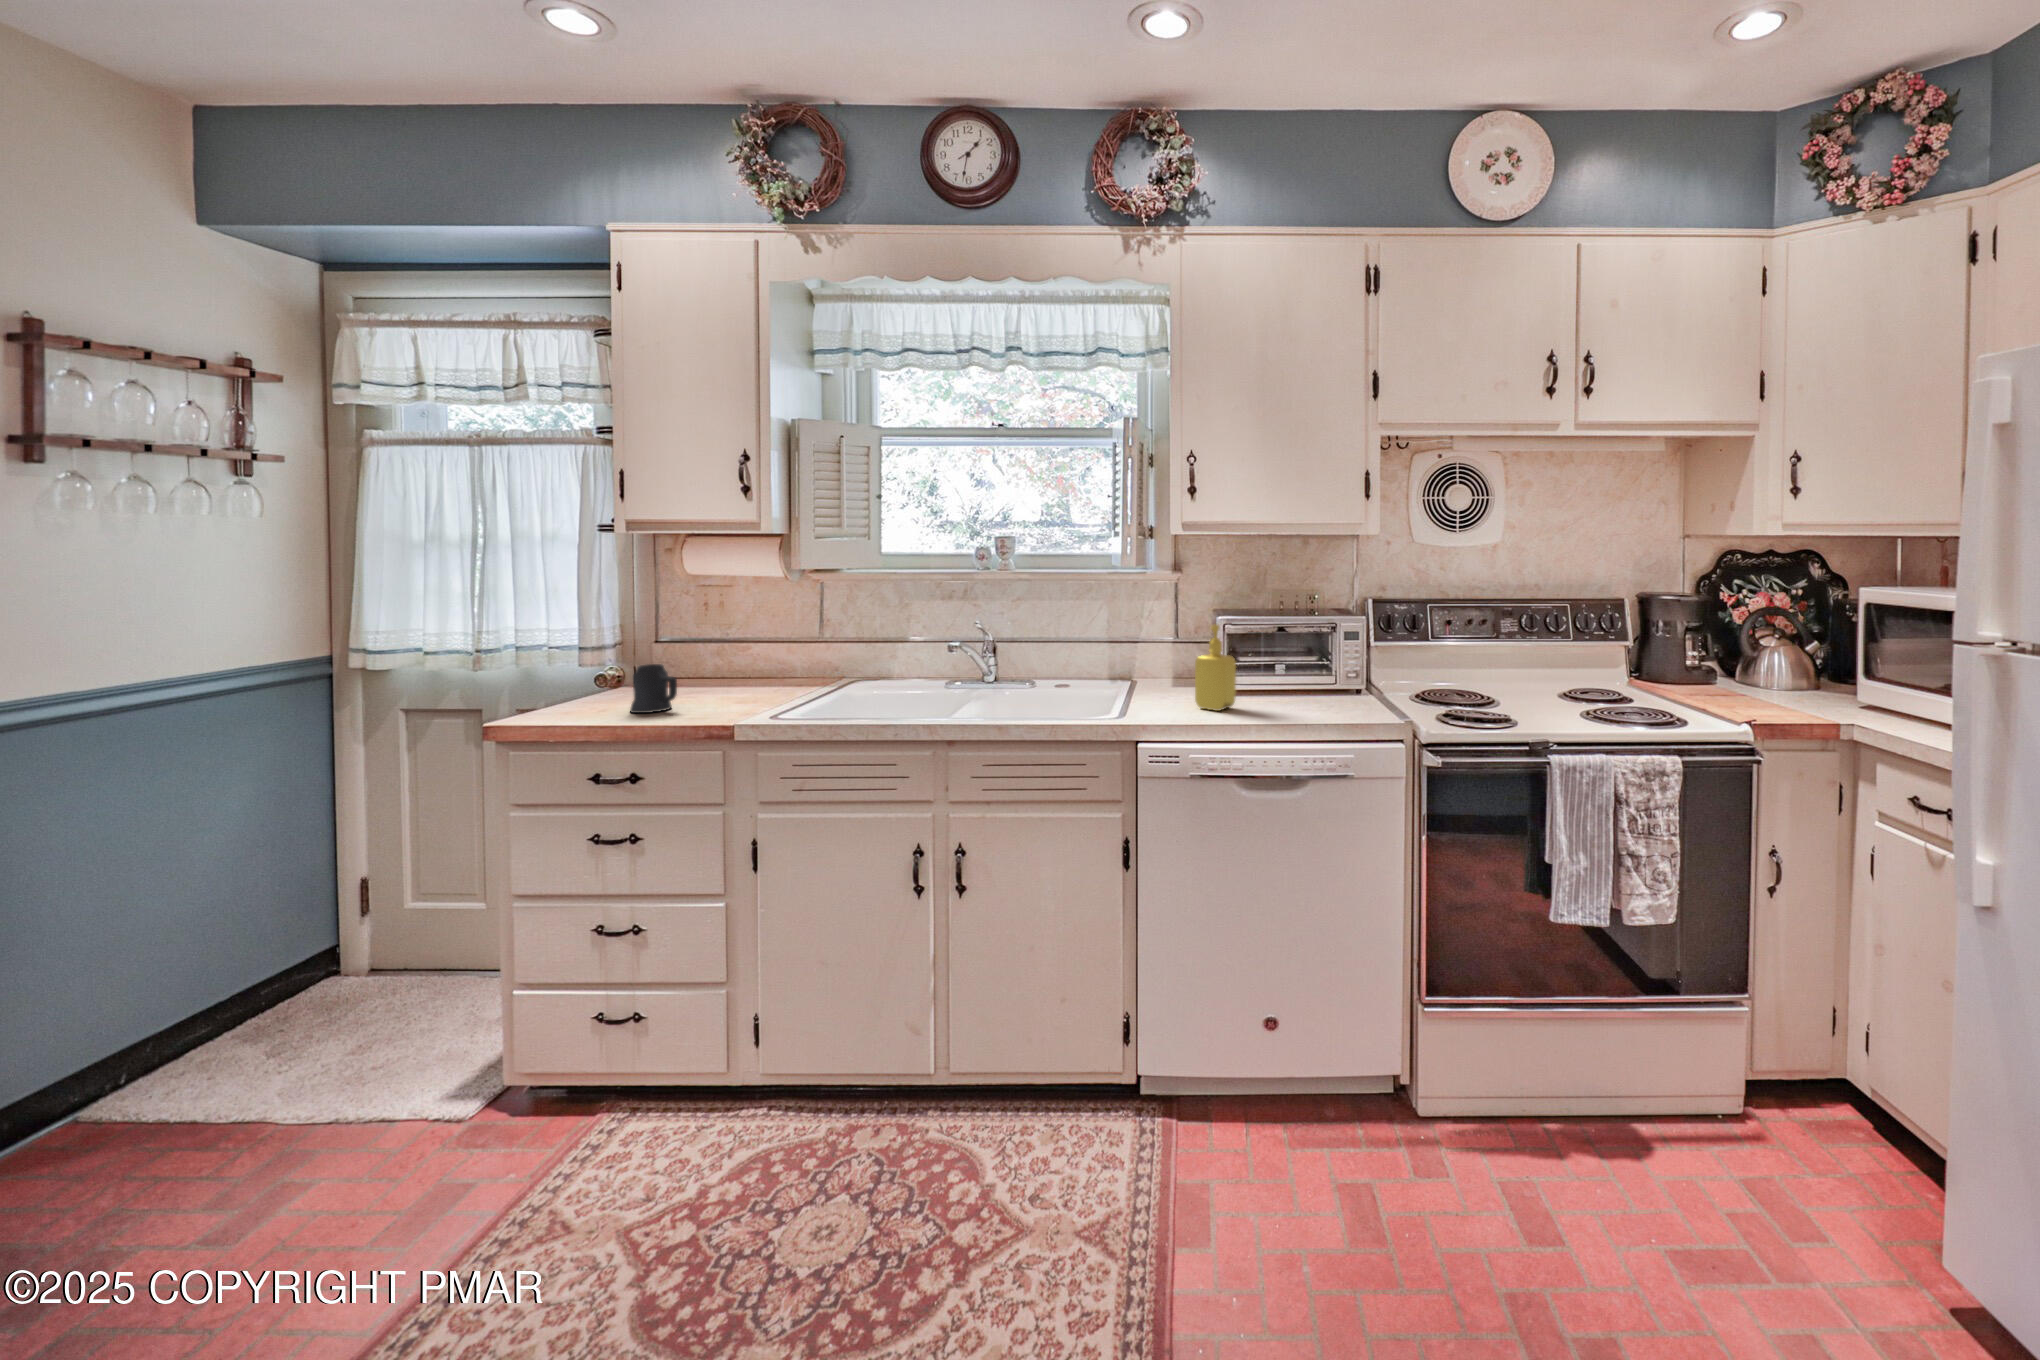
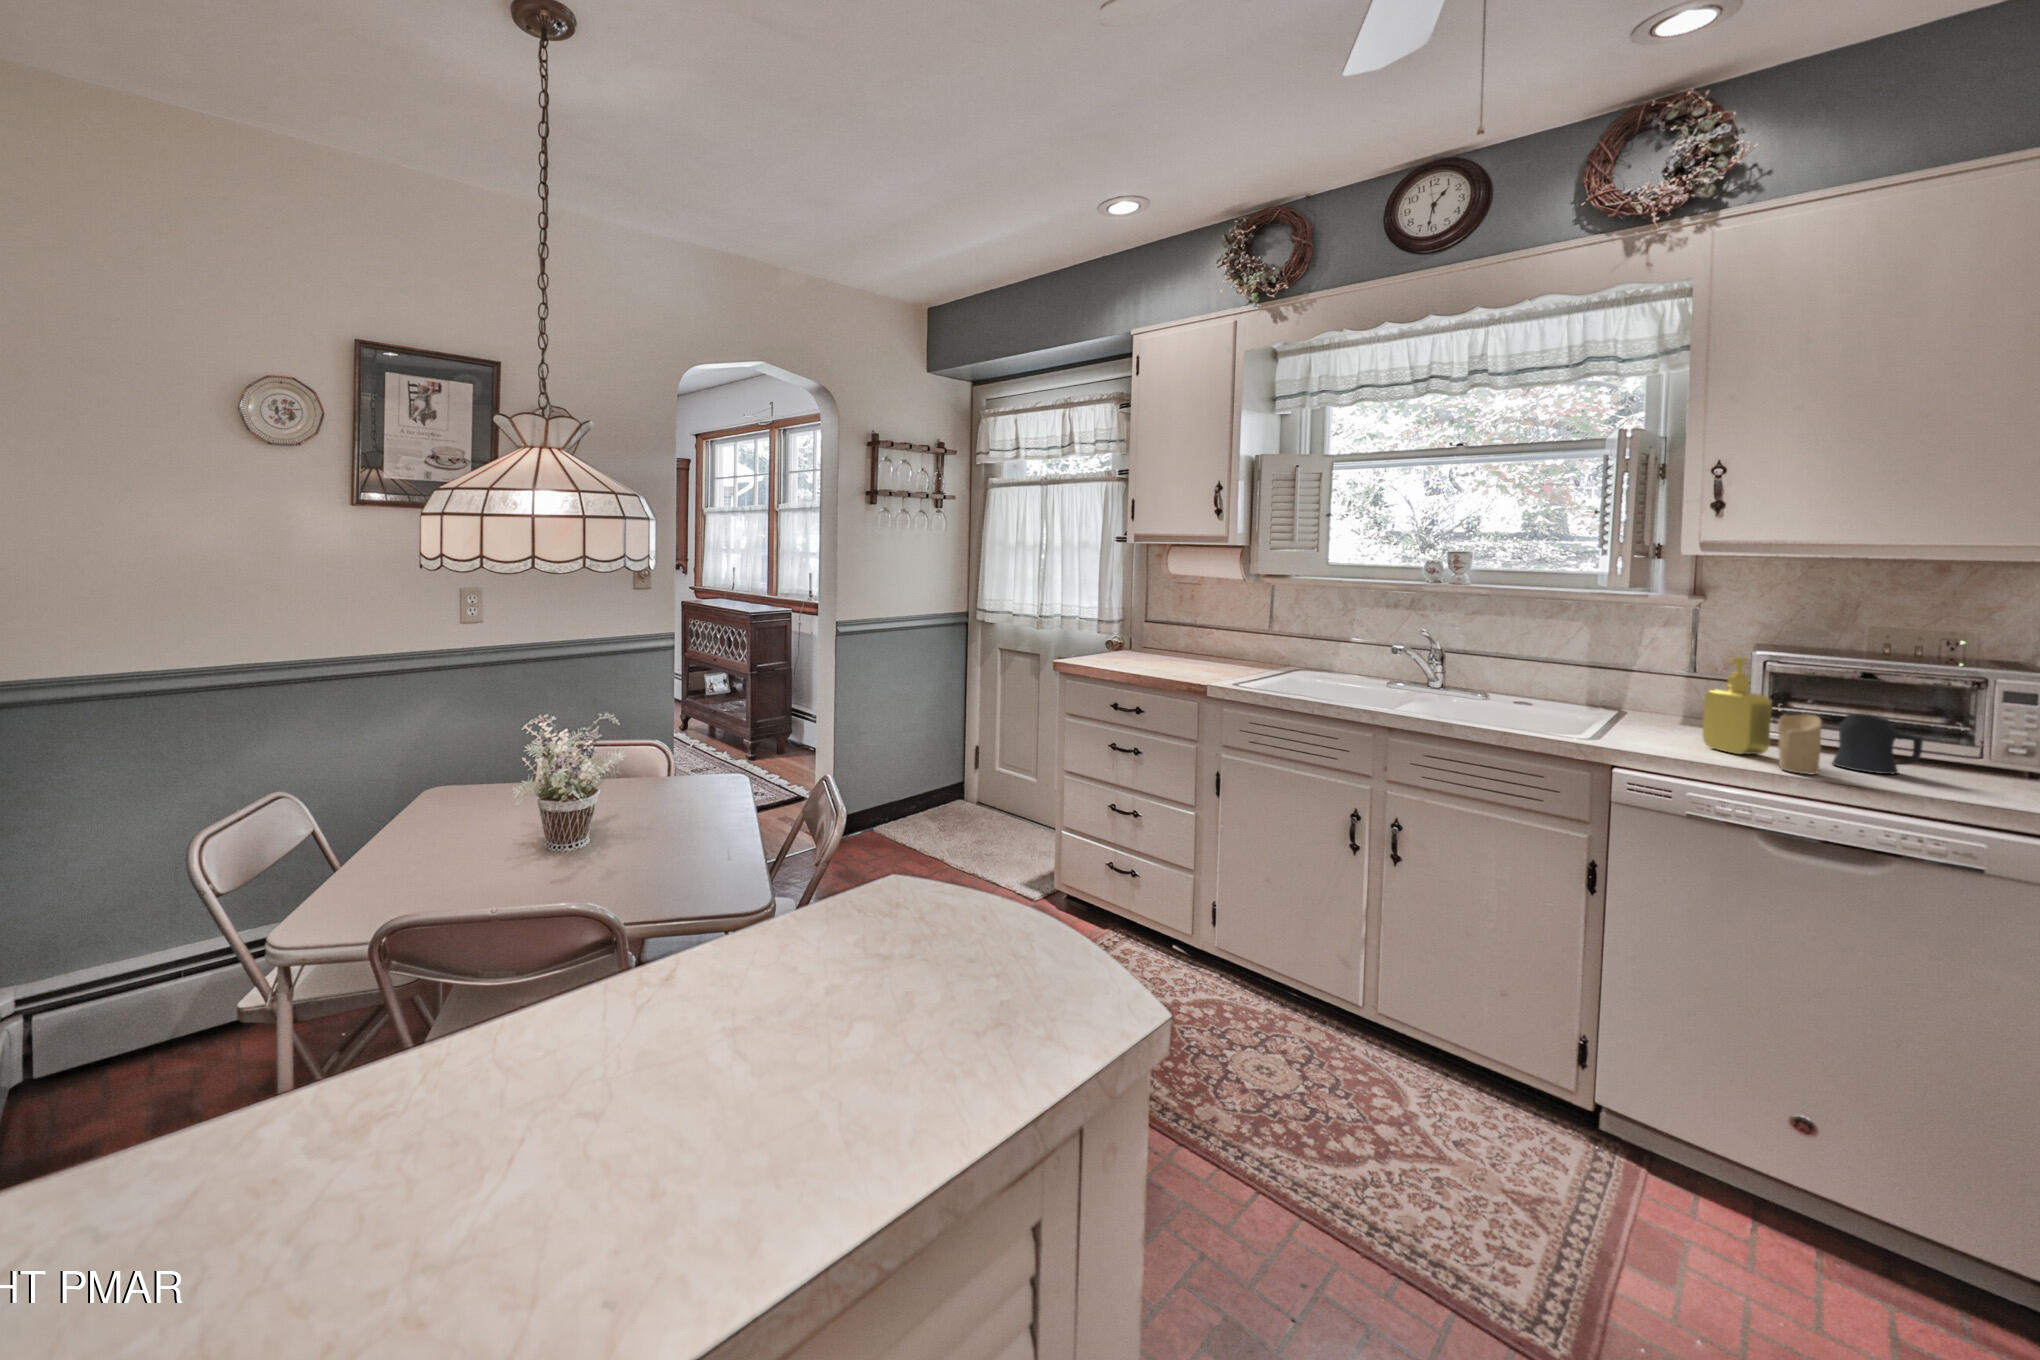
mug: present [630,664,677,713] -> present [1833,714,1923,774]
candle: none [1245,670,1270,722] -> present [1778,715,1822,775]

